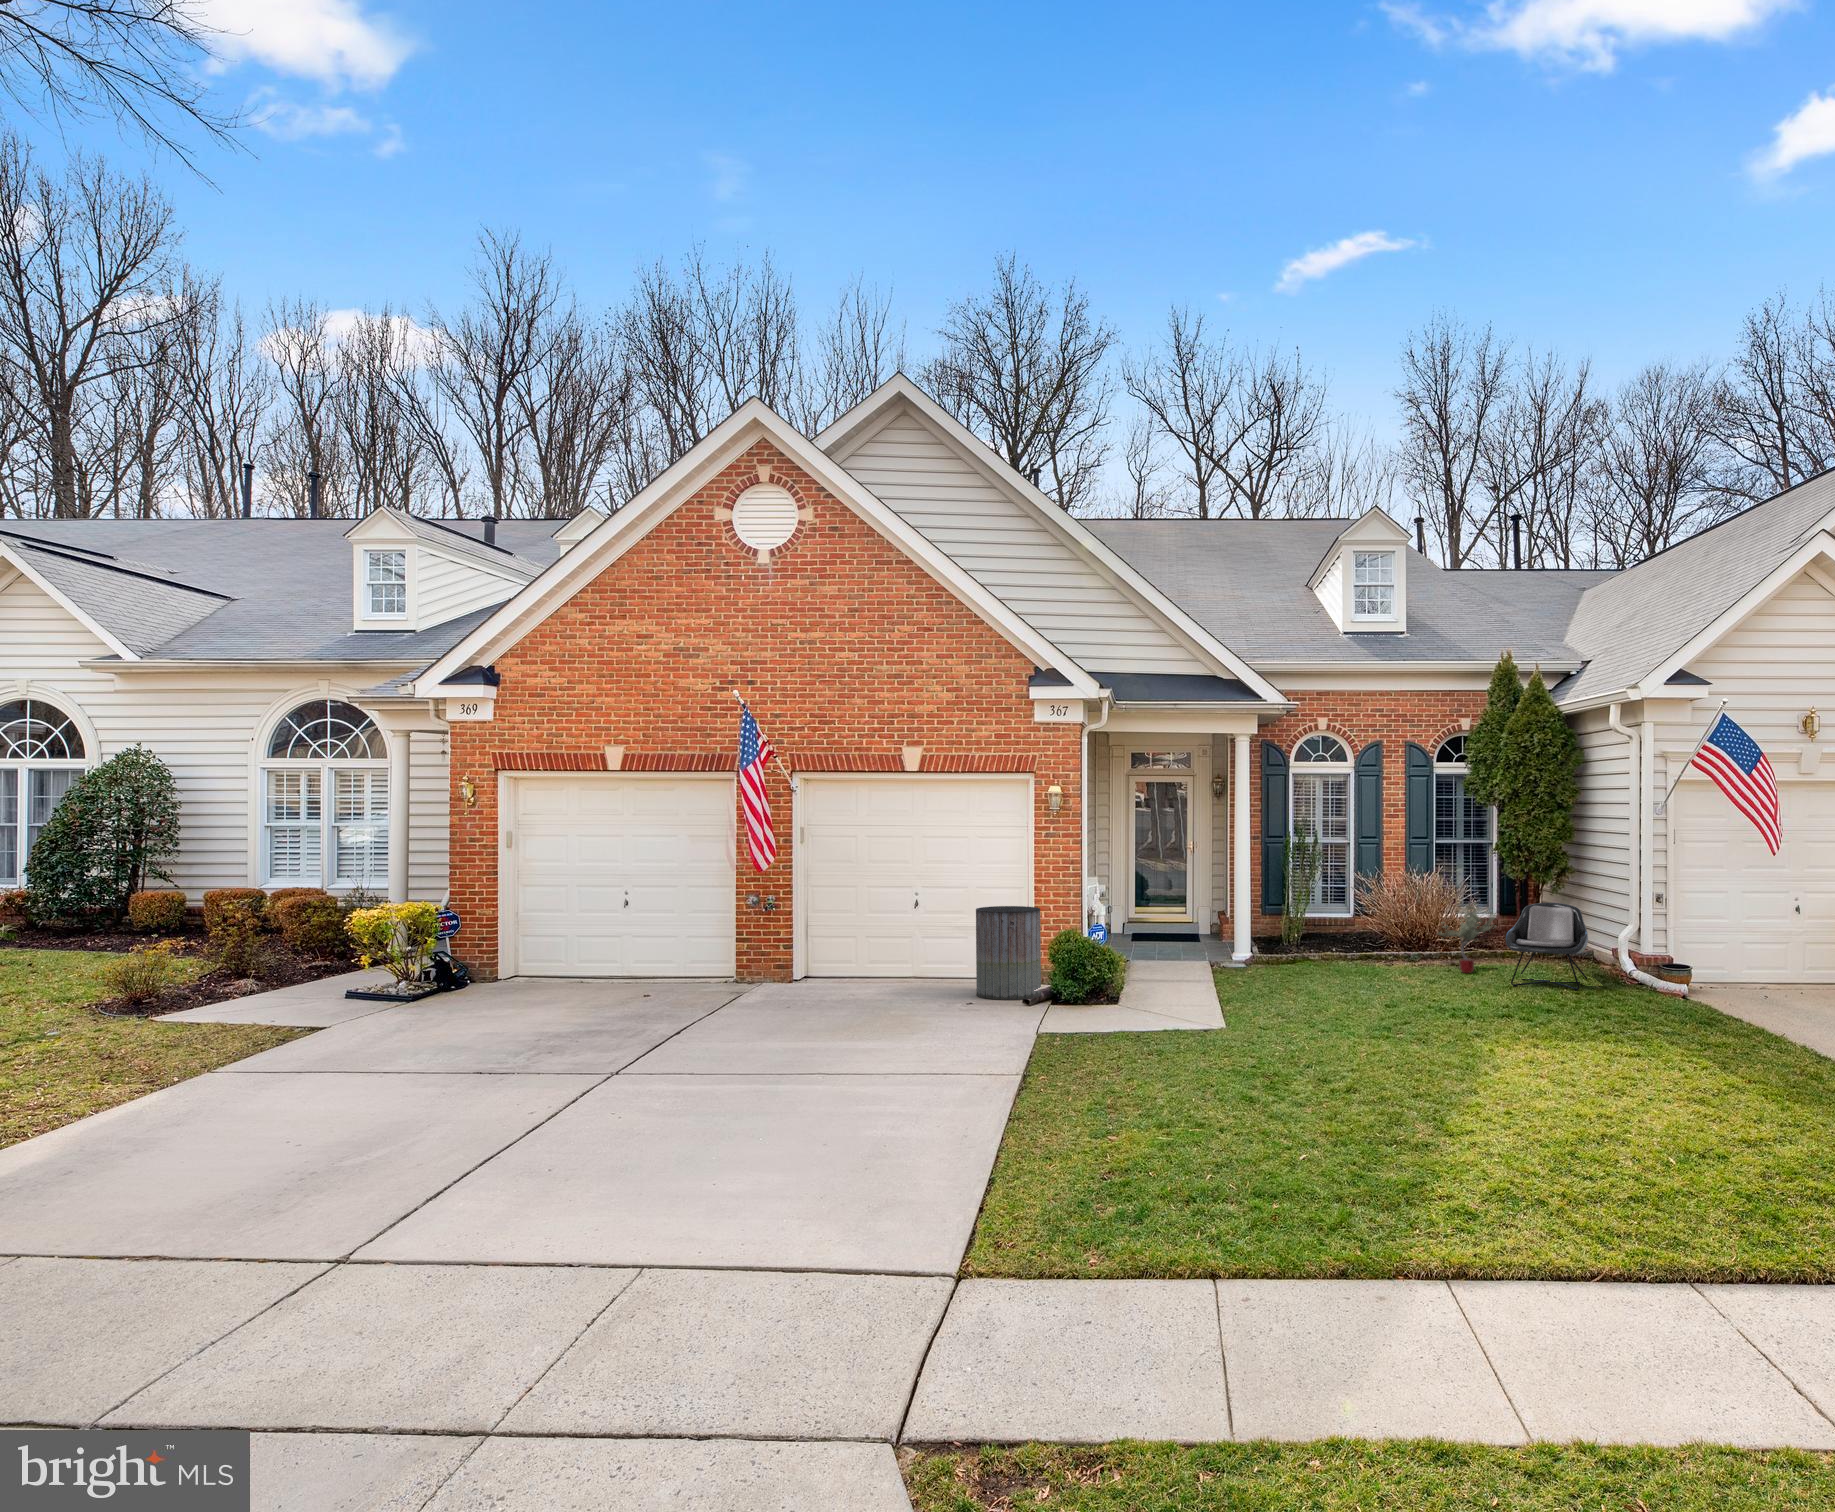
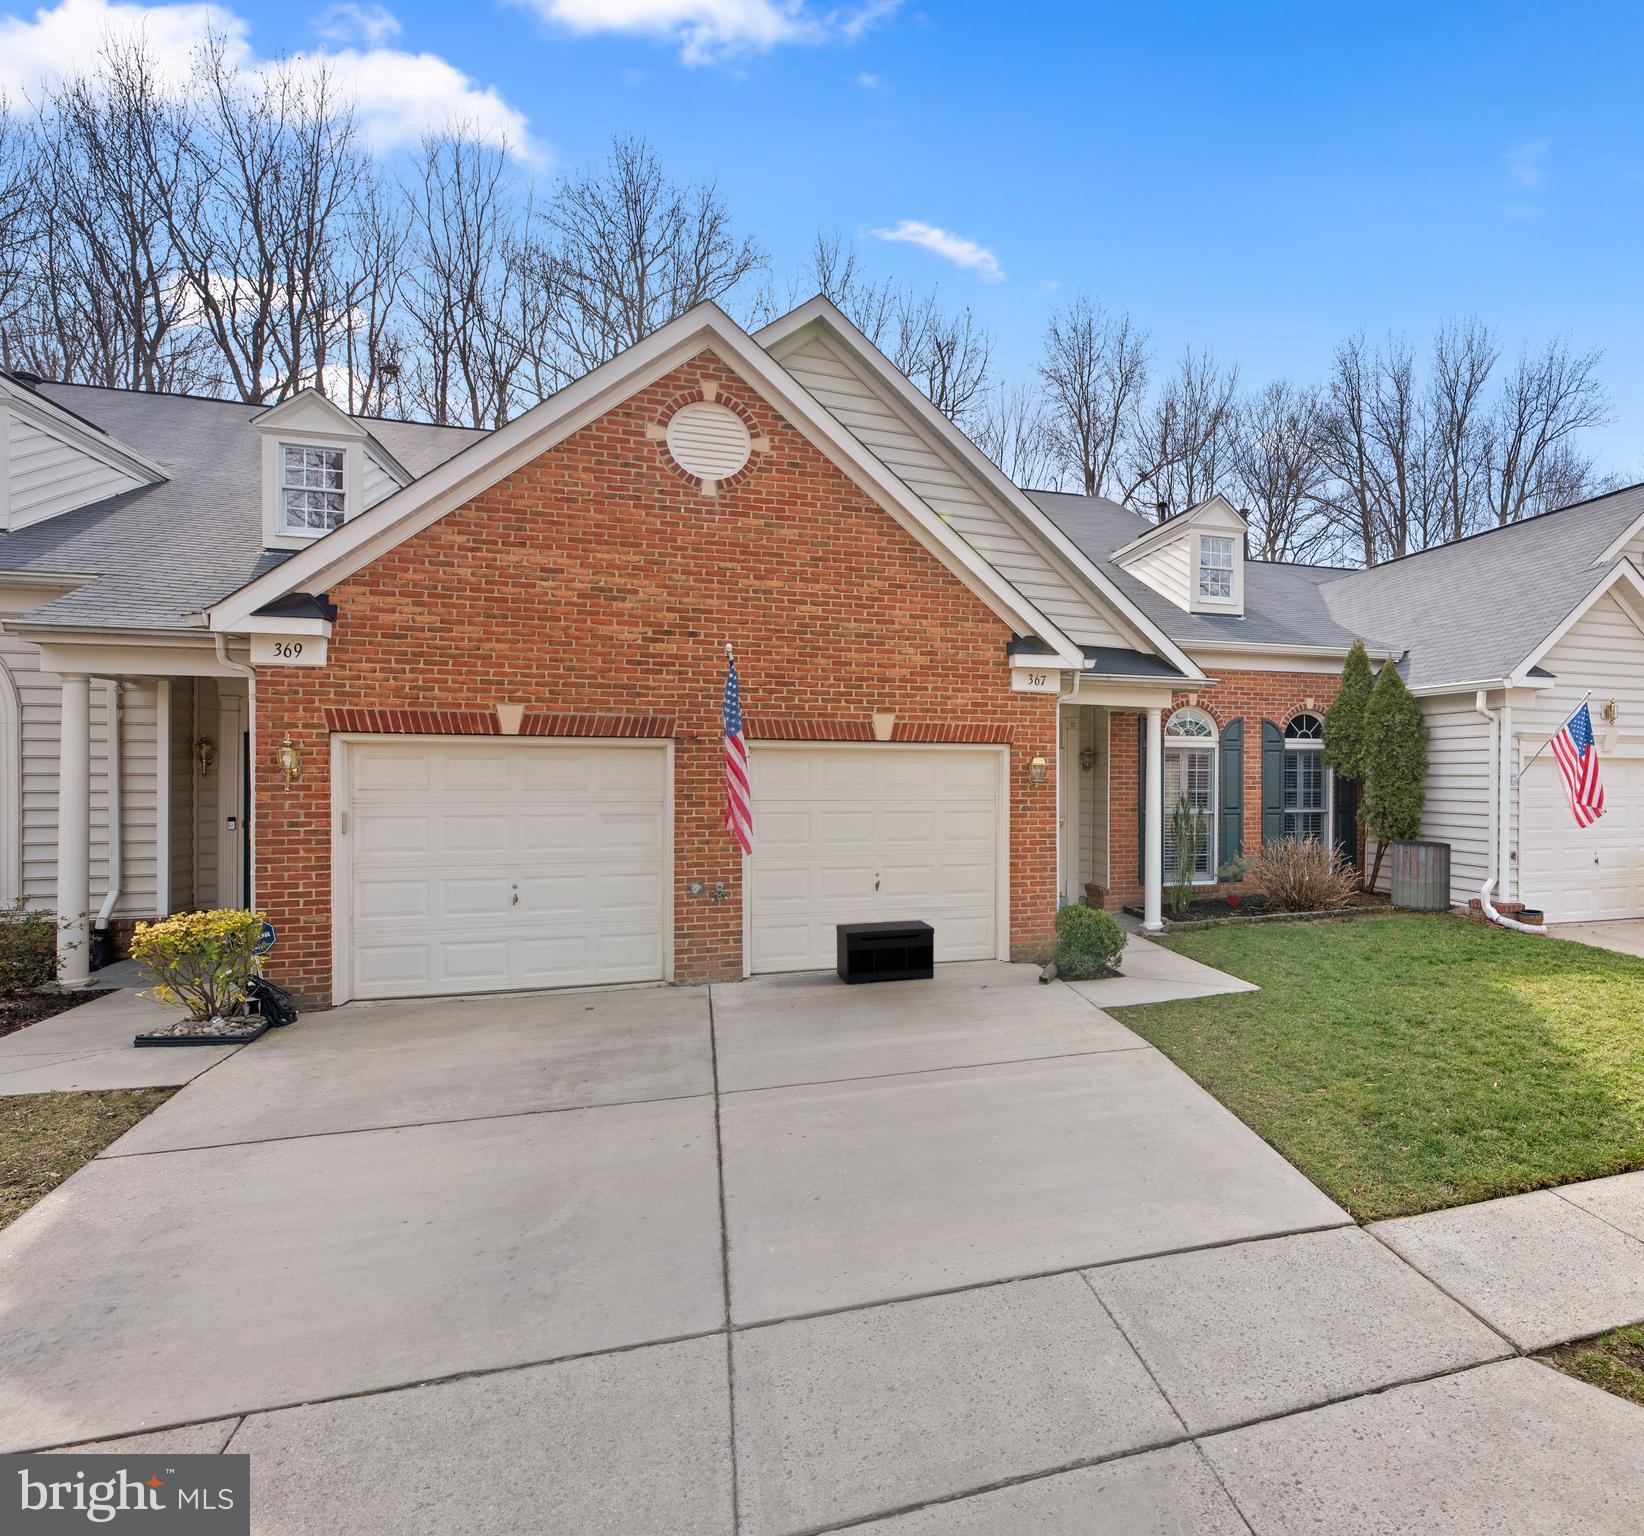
lounge chair: present [1506,903,1588,991] -> none [1287,849,1366,919]
trash can: present [976,906,1041,1000] -> present [1391,841,1451,911]
bench: none [864,941,954,994] -> present [836,920,934,984]

